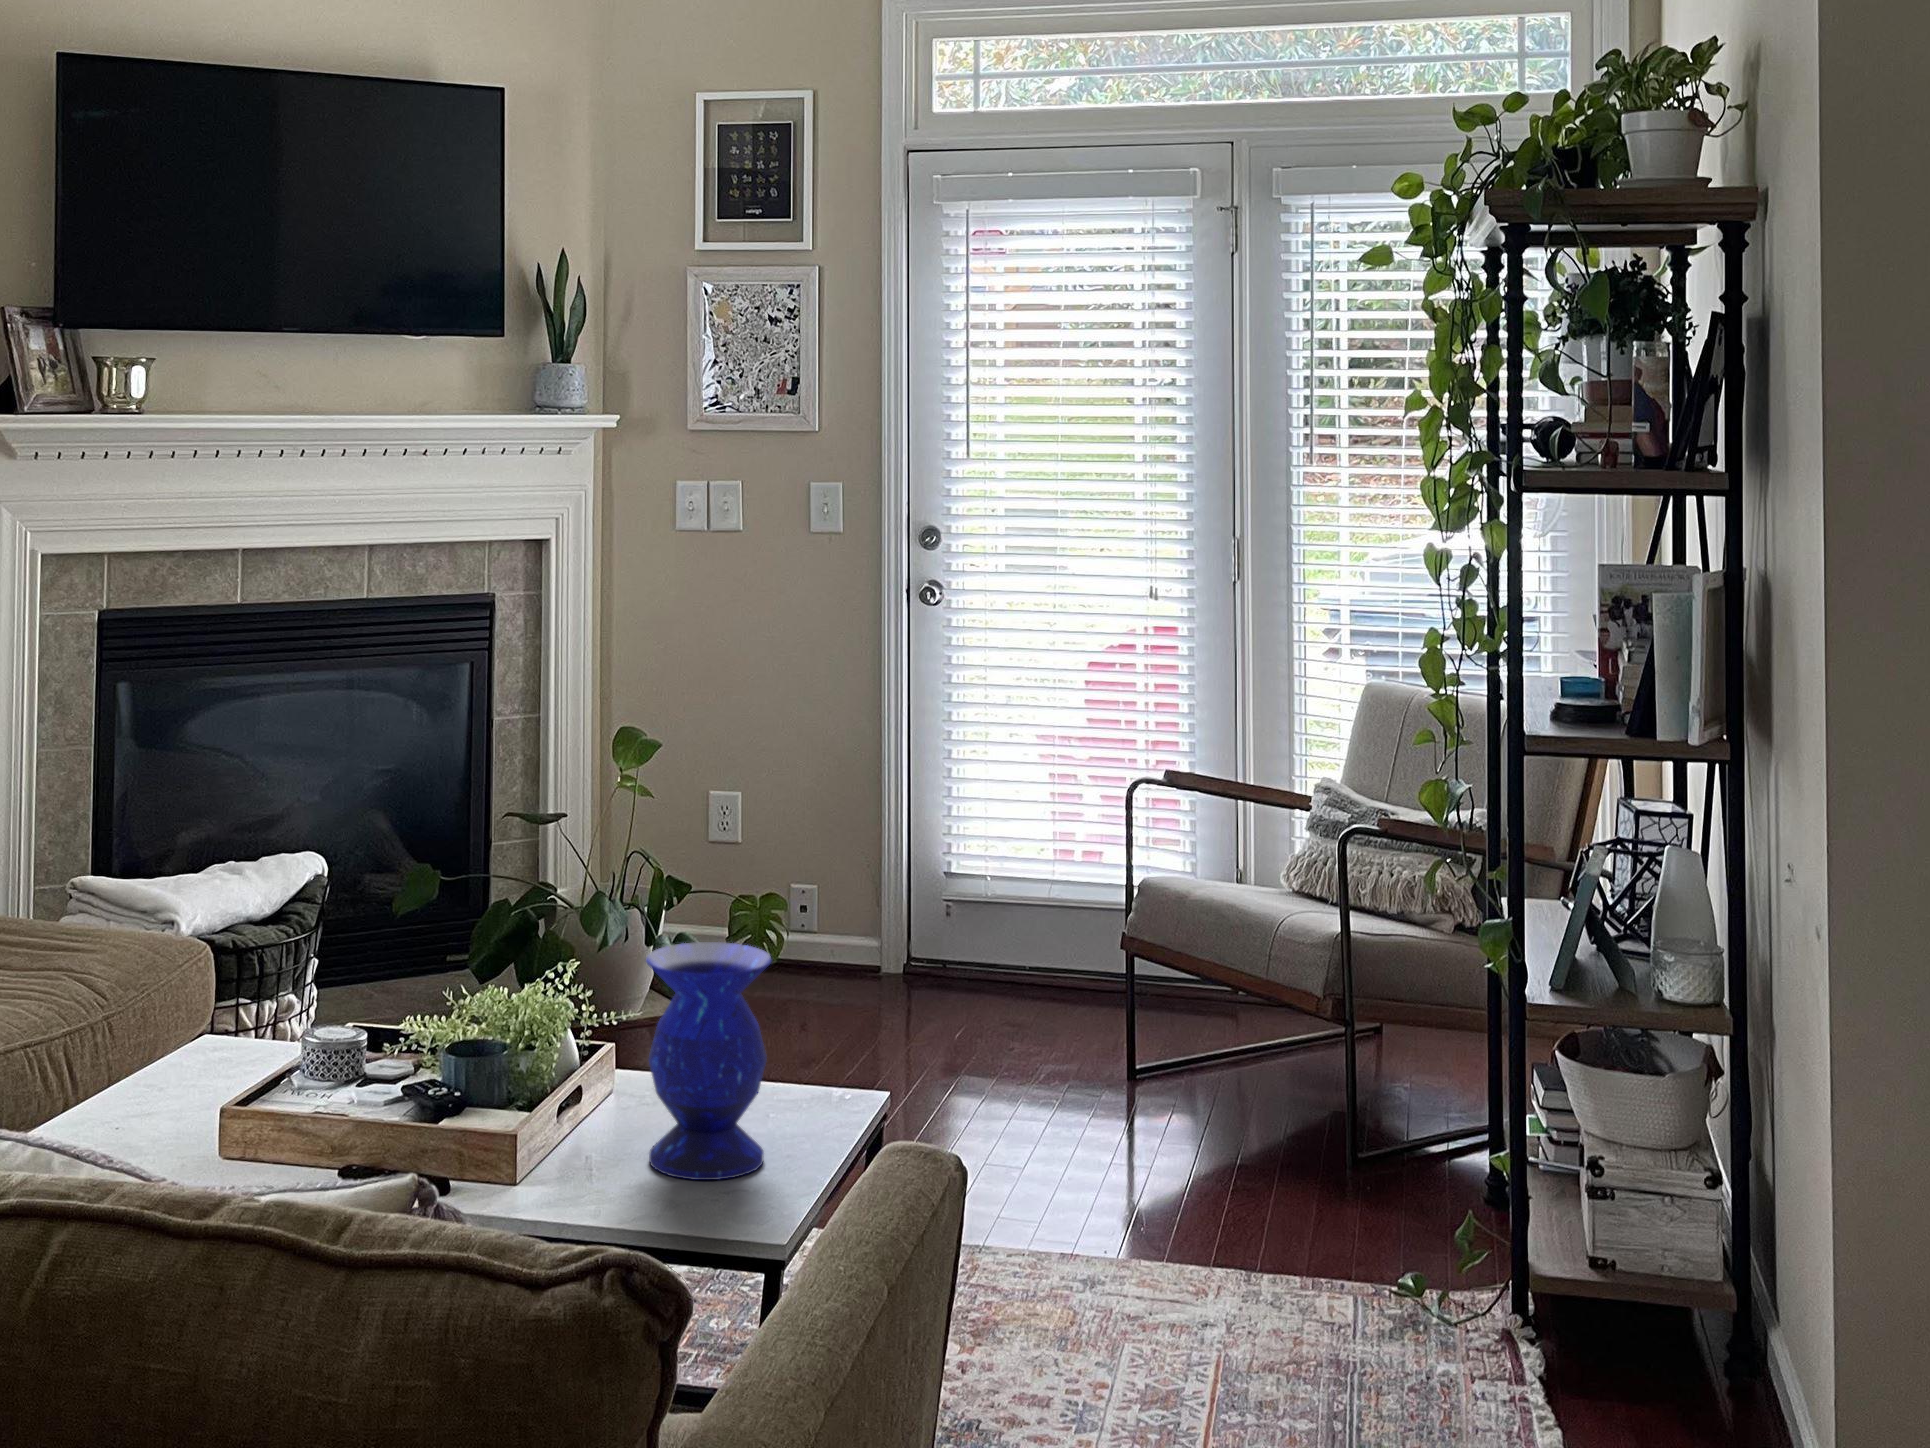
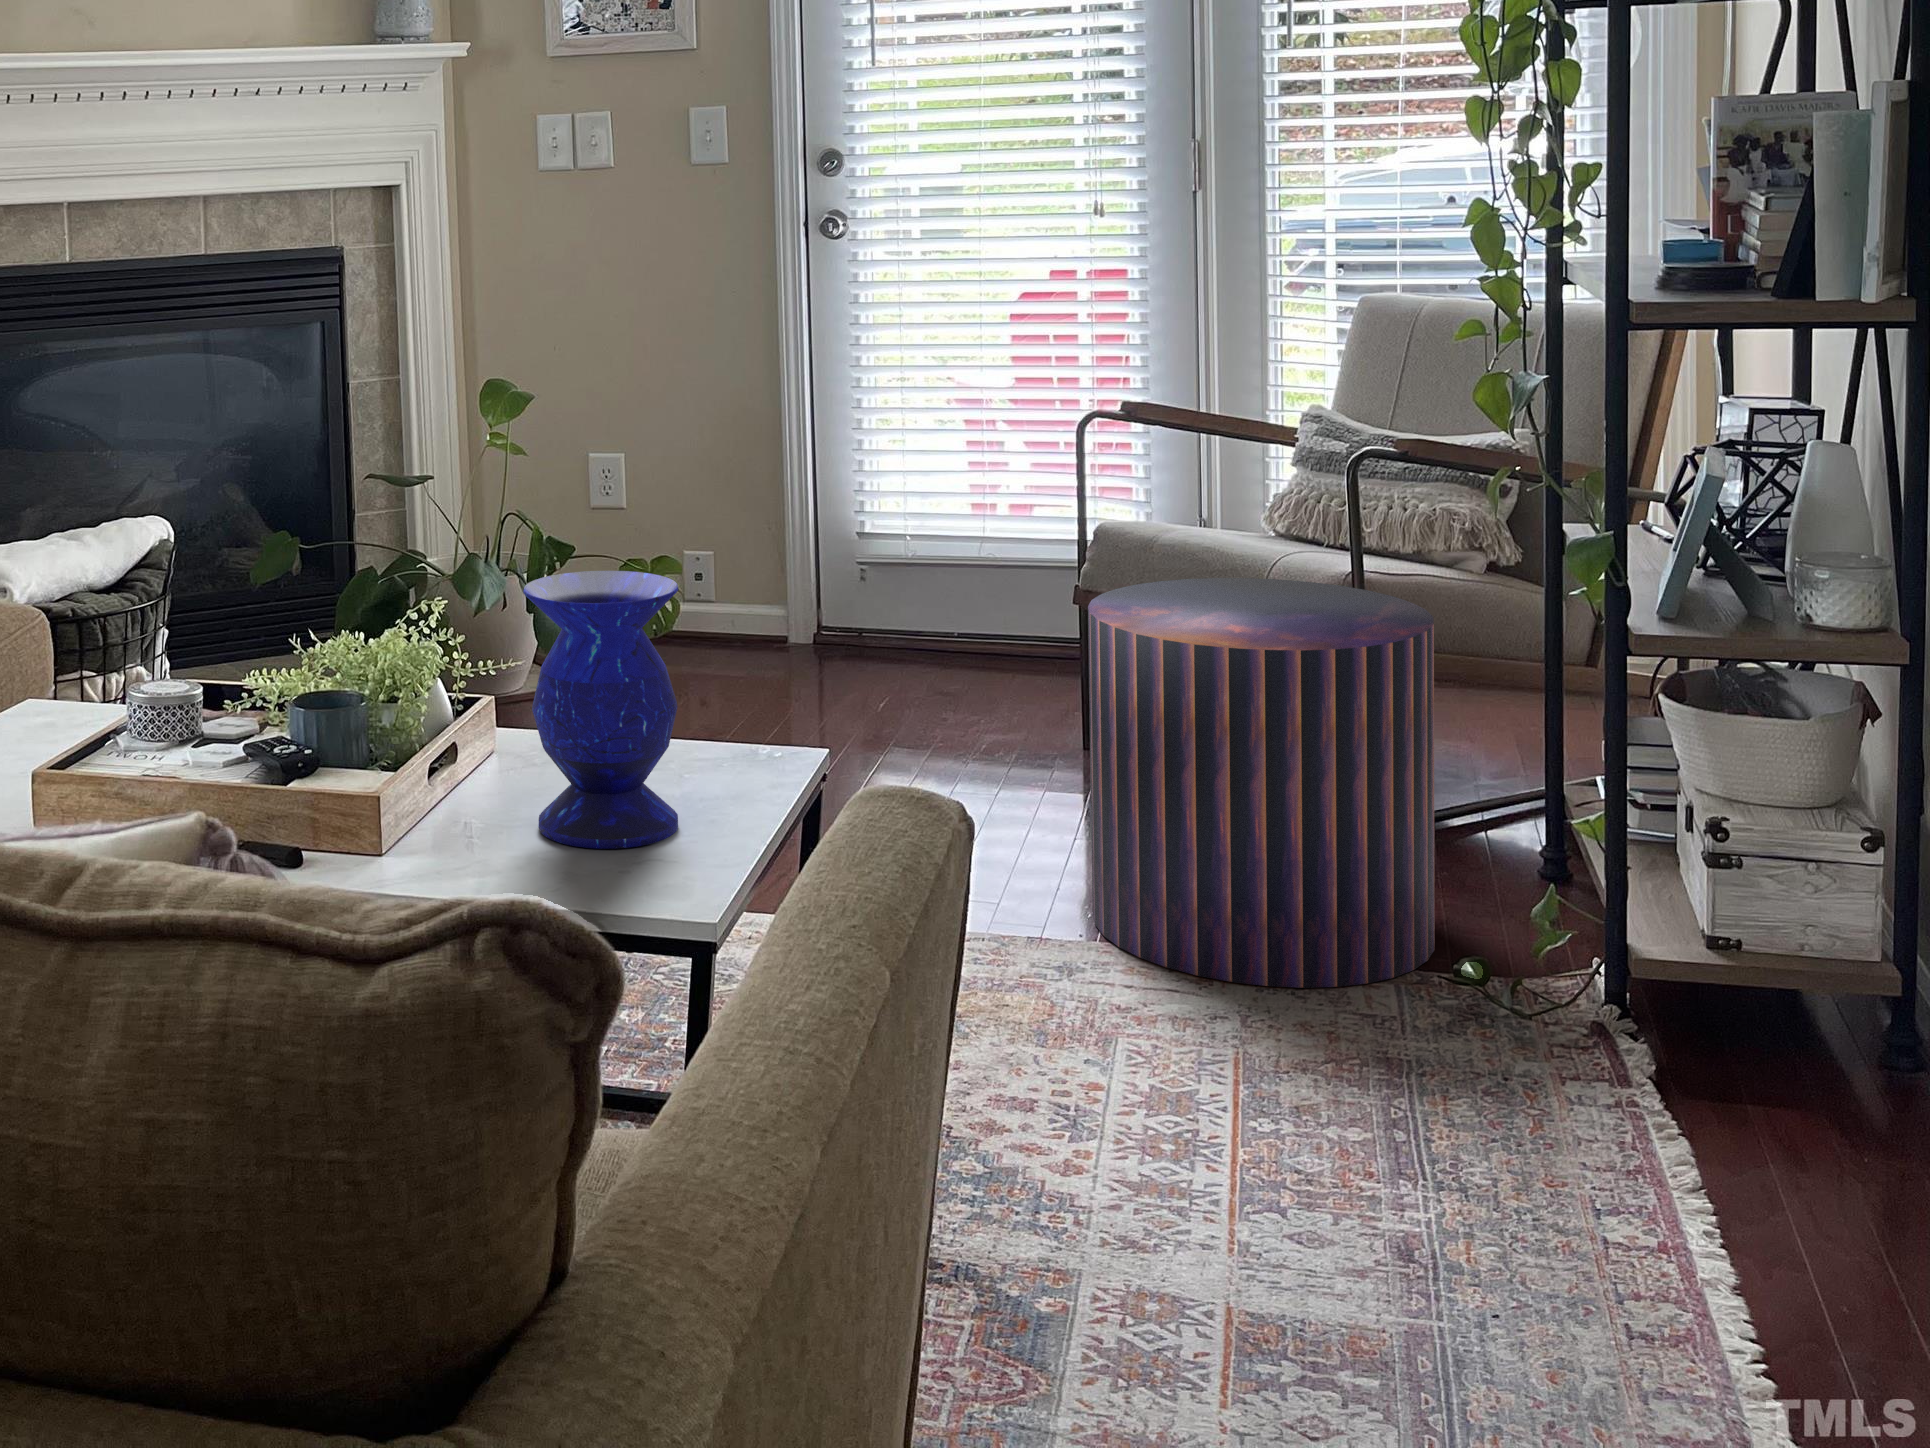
pouf: none [1116,937,1392,1299] -> present [1088,578,1435,988]

